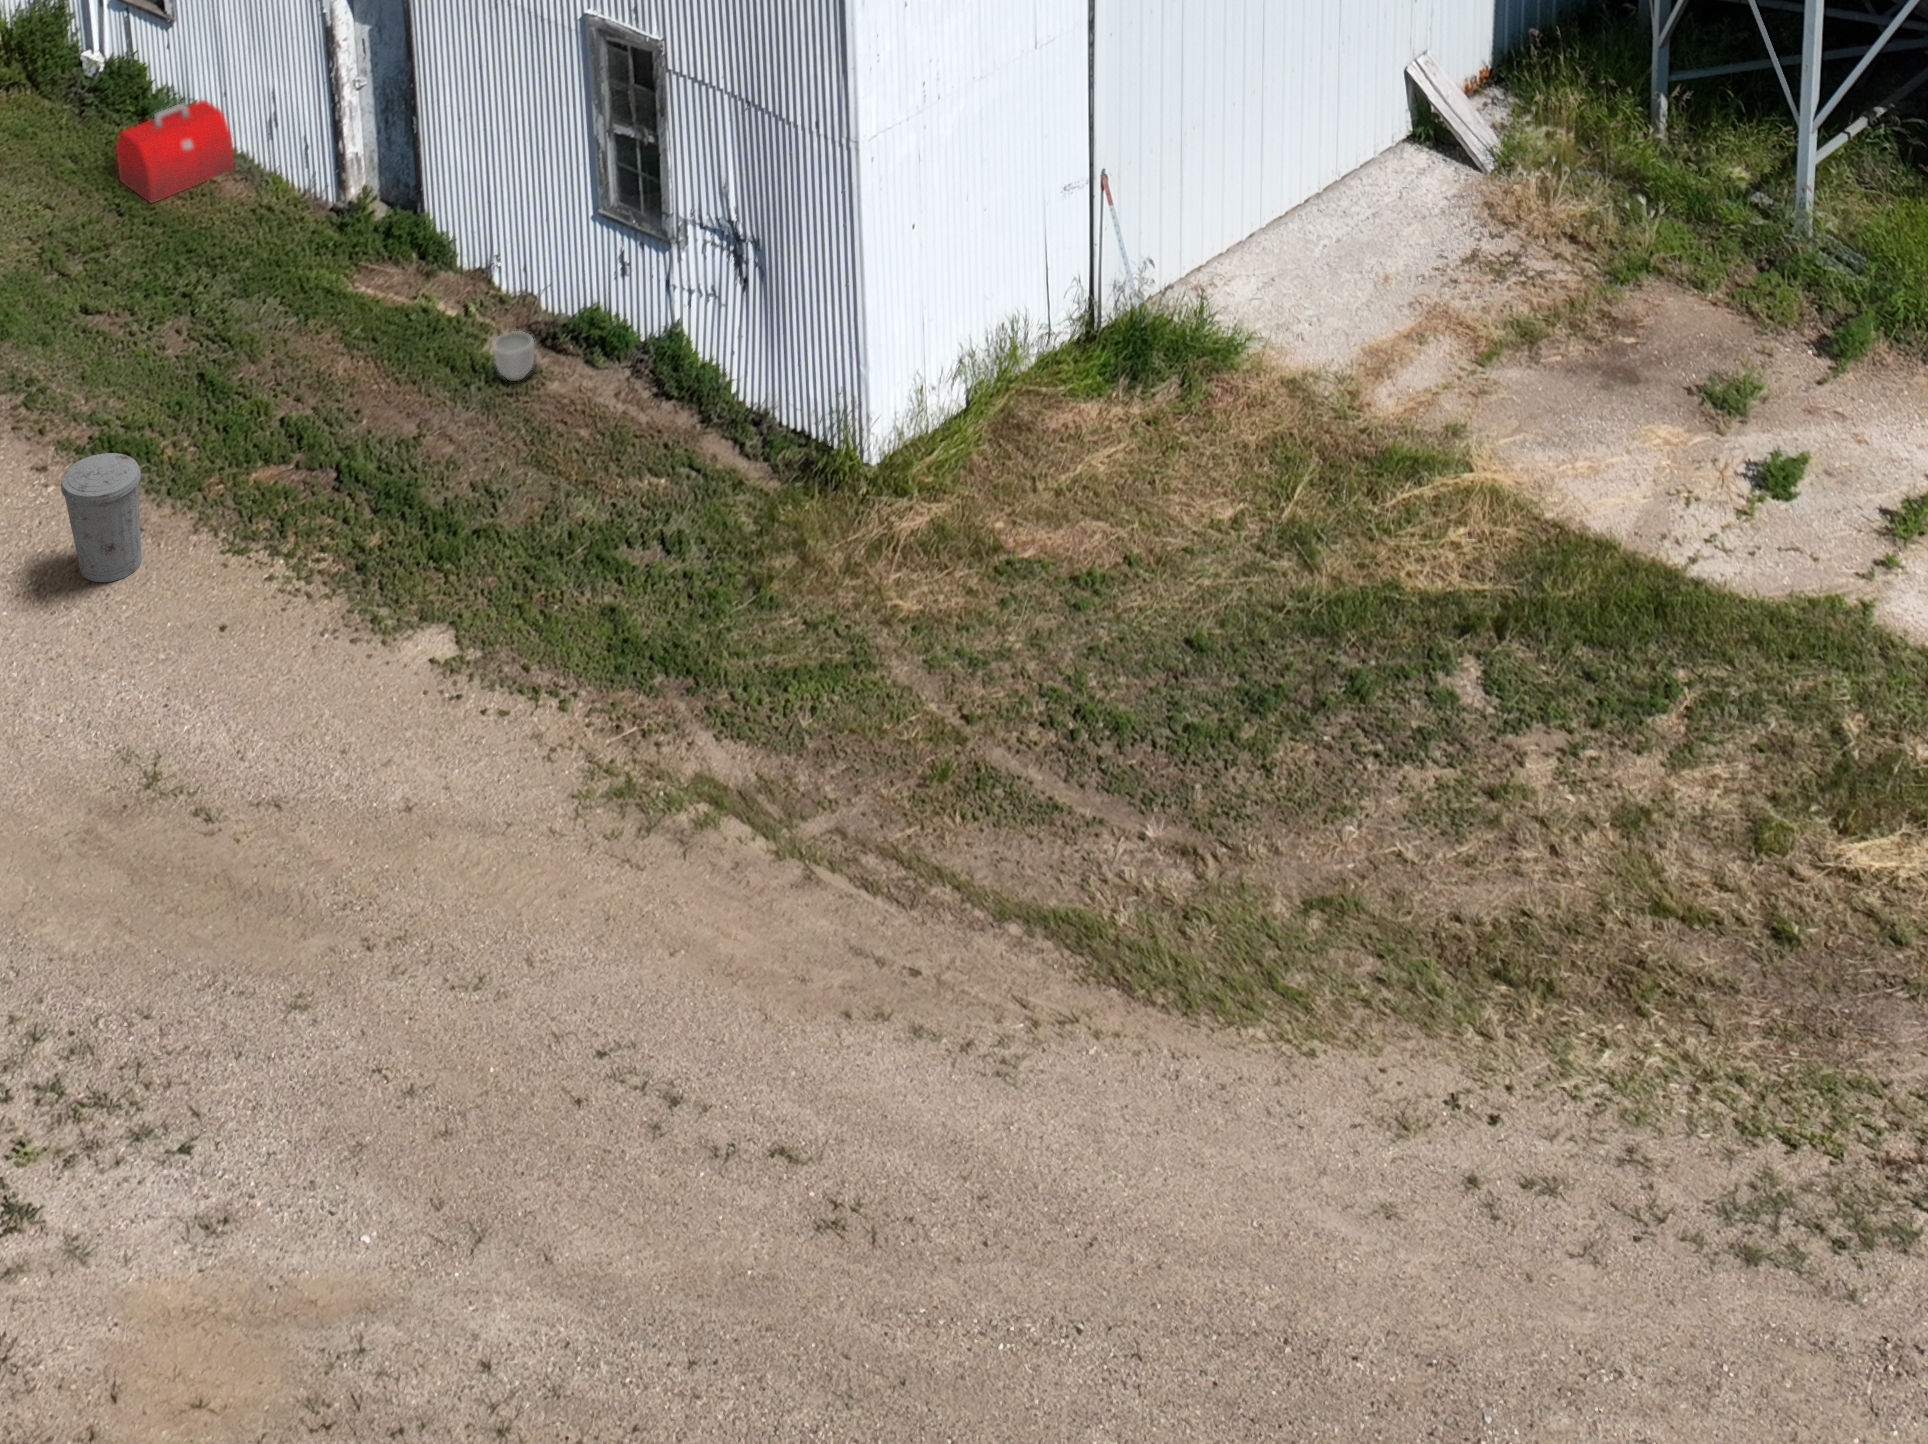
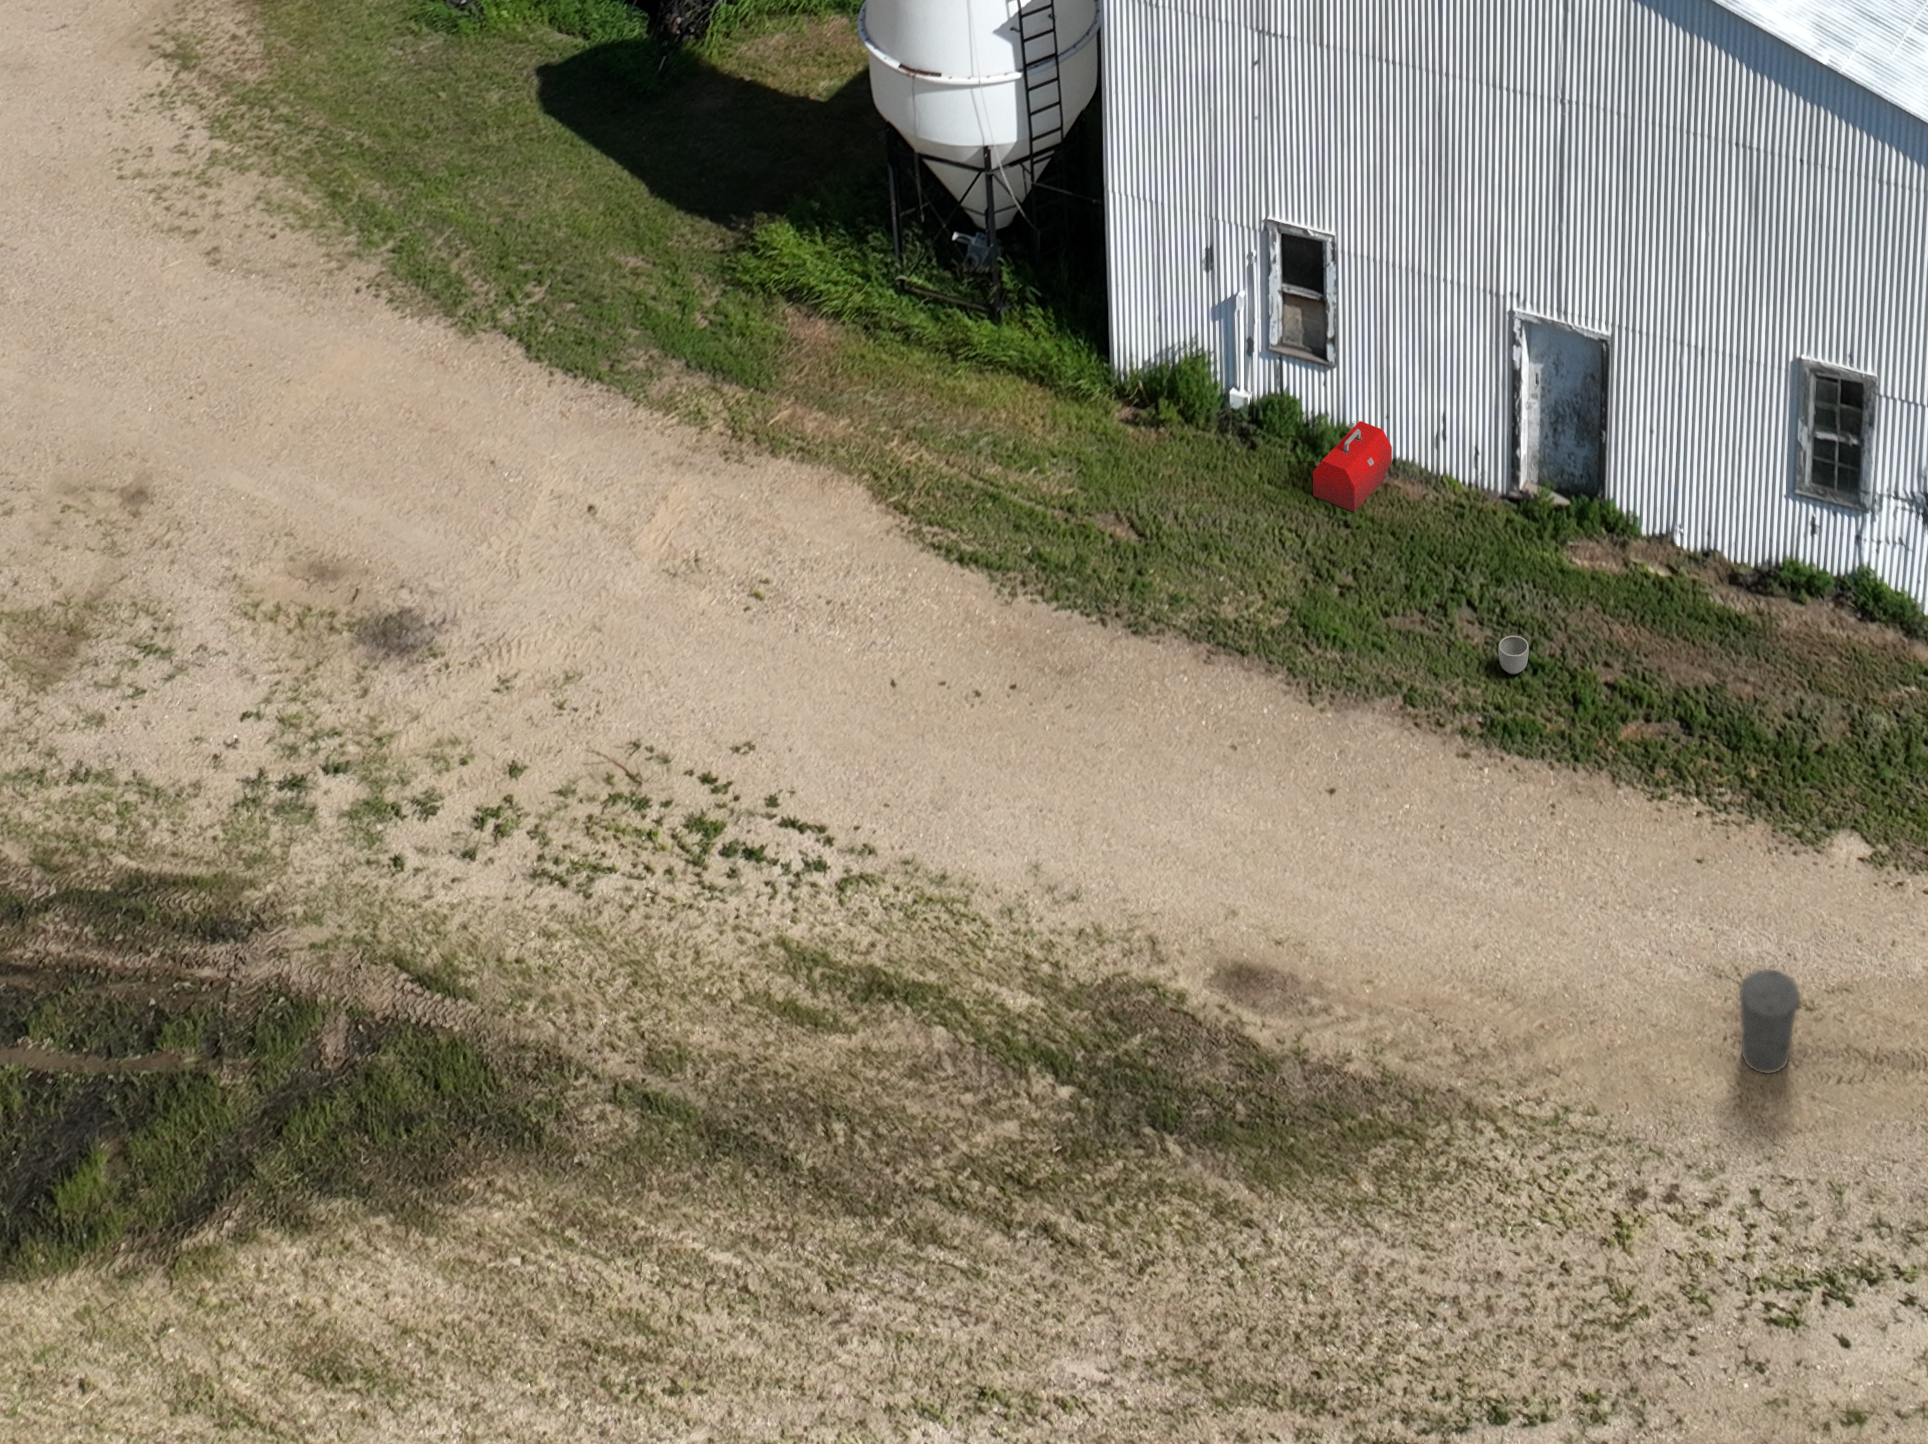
planter: present [493,331,534,381] -> present [1499,636,1529,674]
trash can: present [61,453,141,582] -> present [1740,969,1800,1073]

